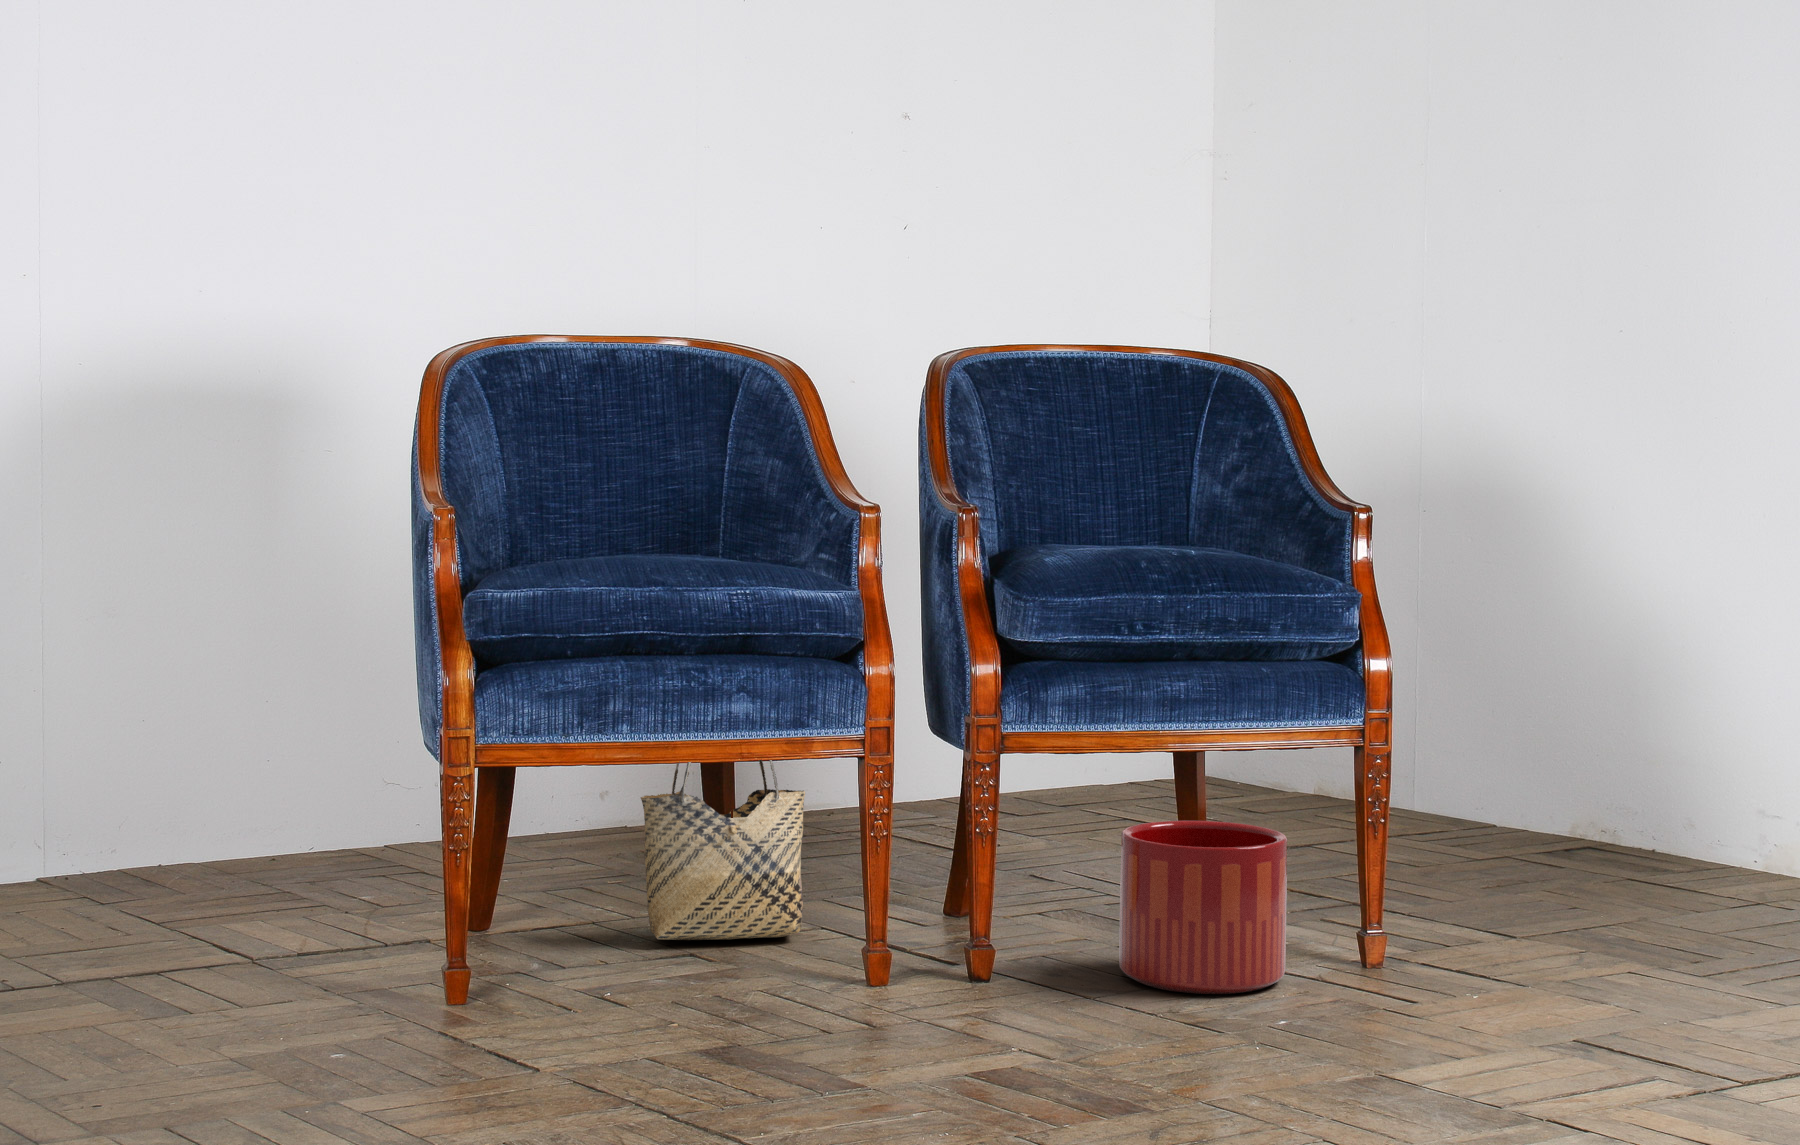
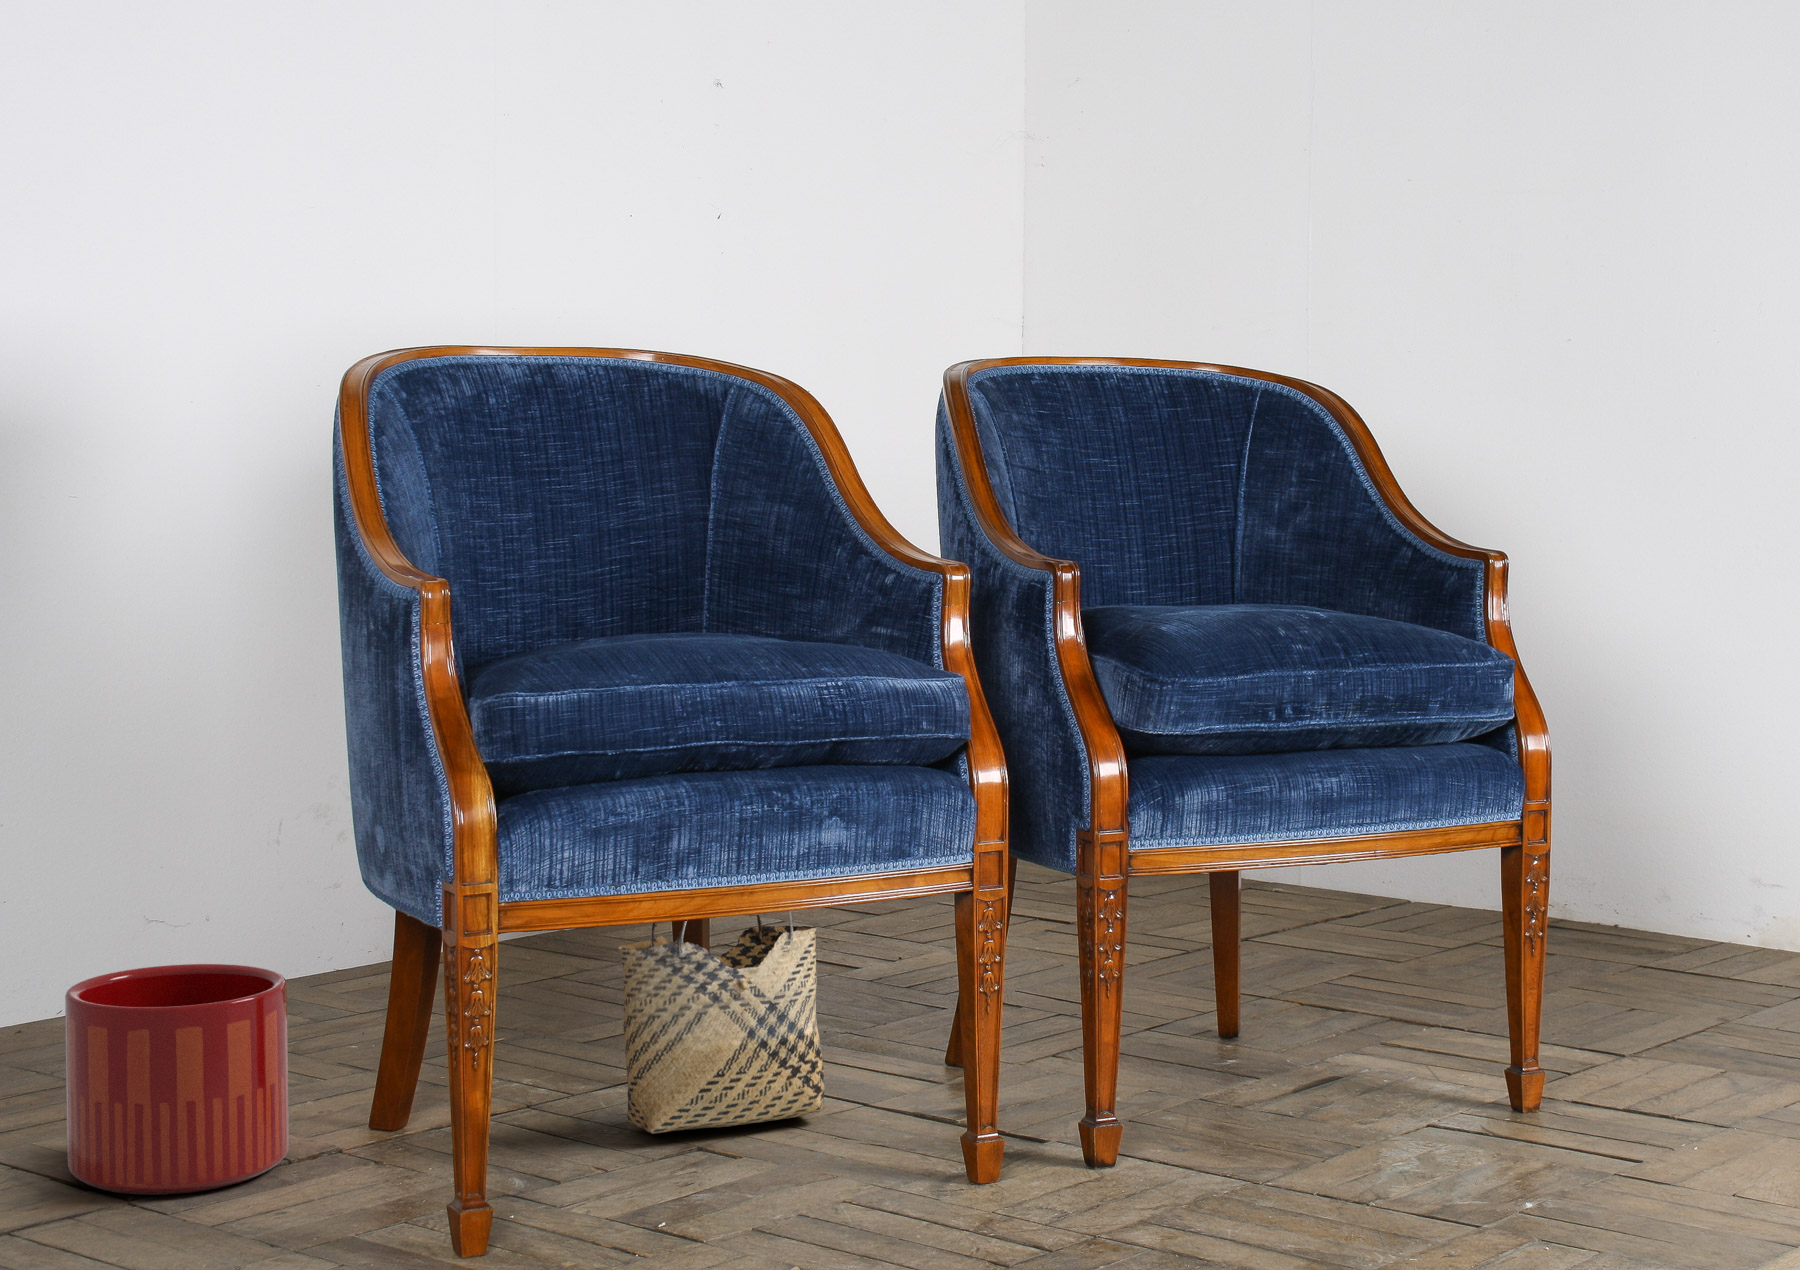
planter: present [1119,821,1287,994] -> present [65,964,289,1195]

